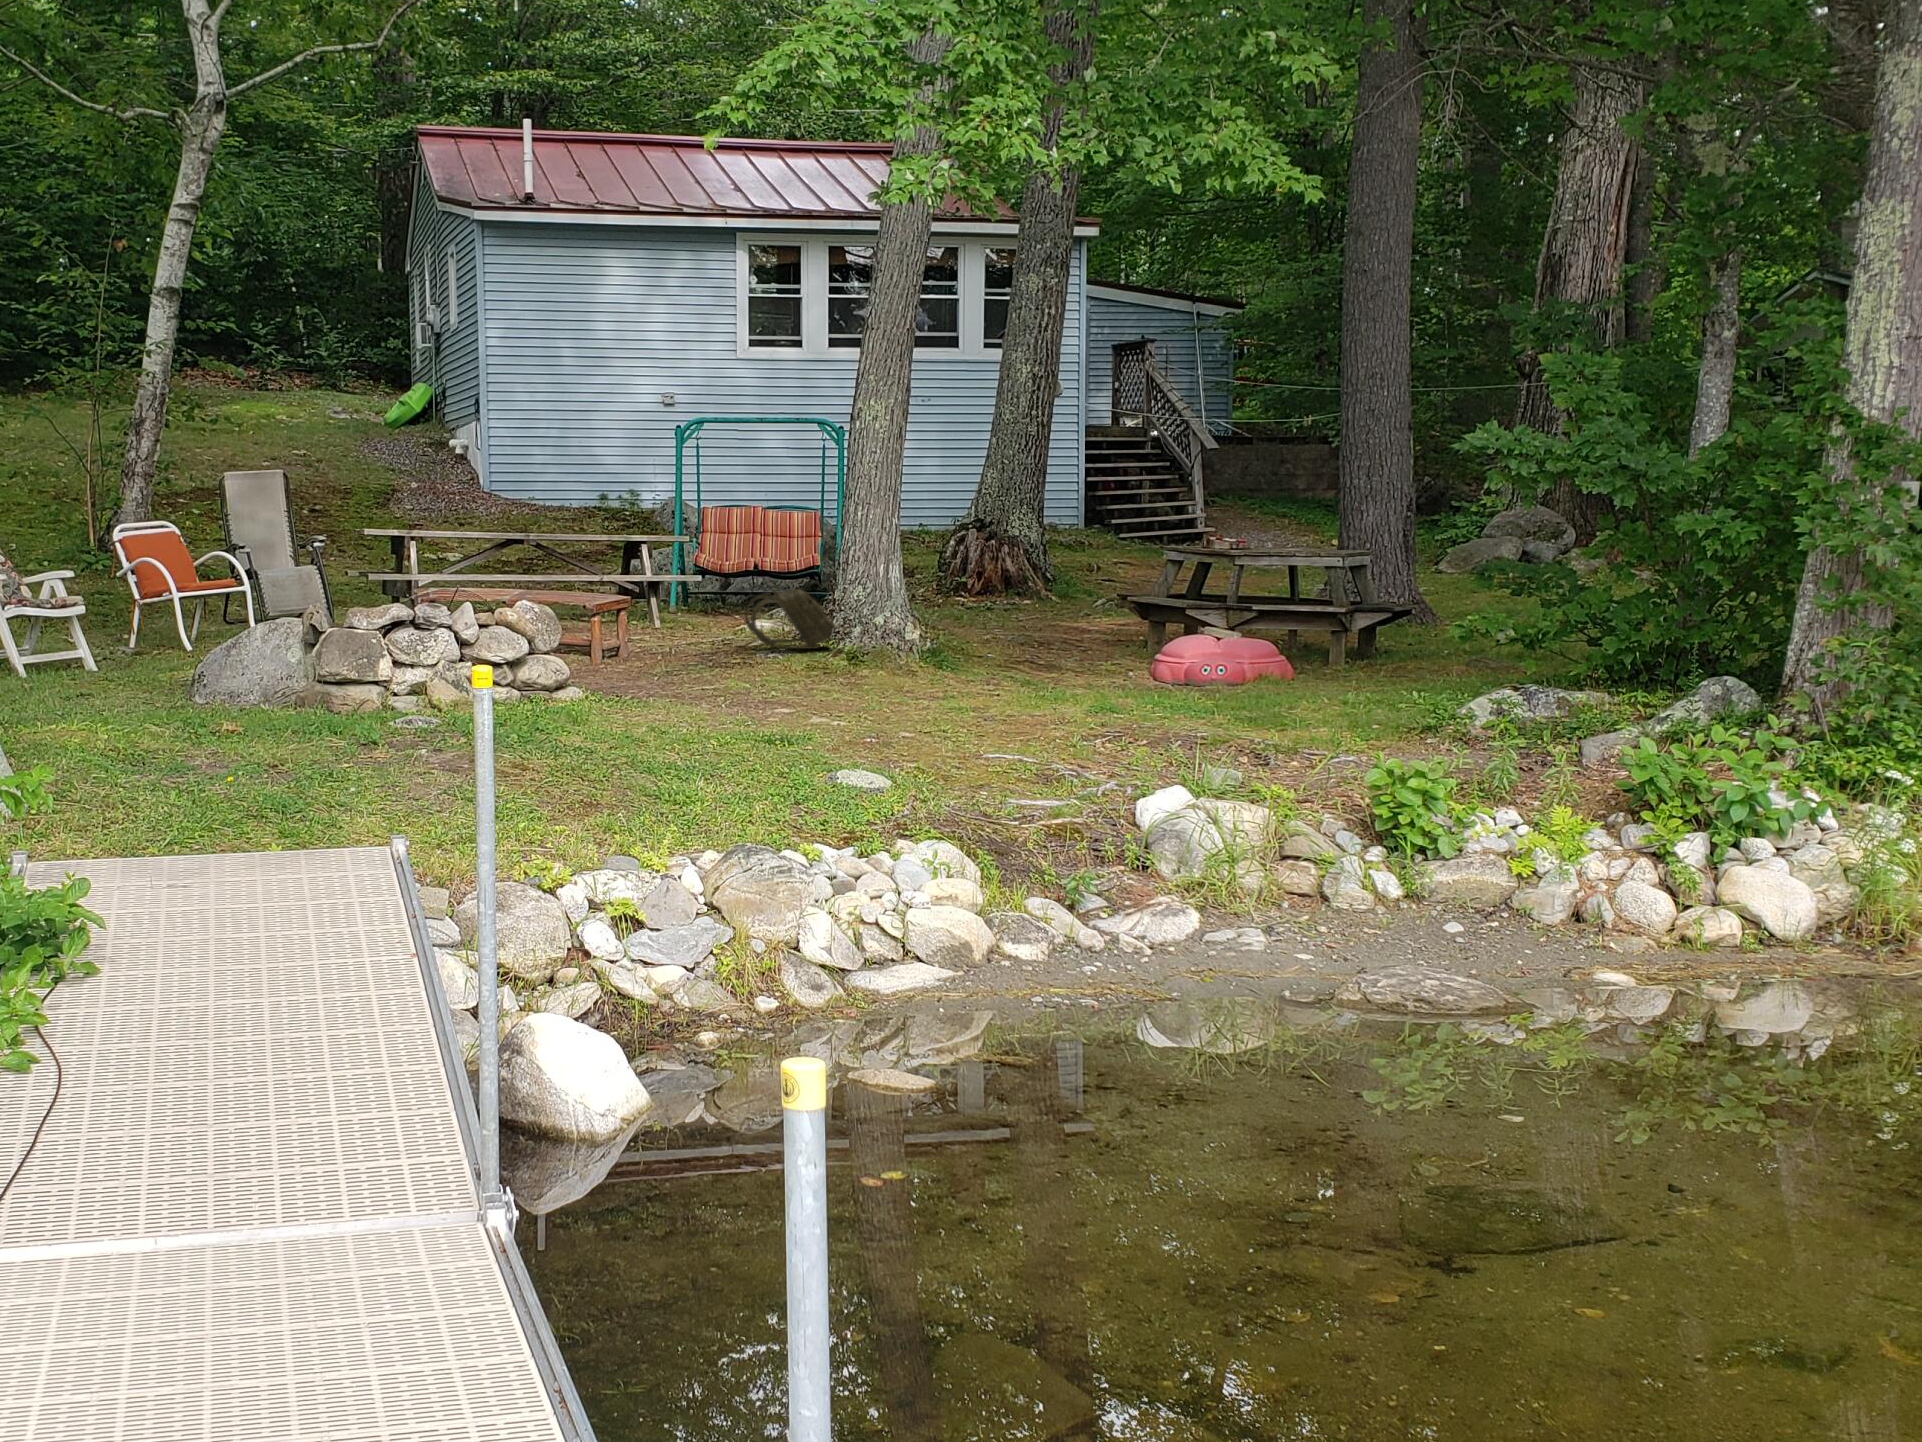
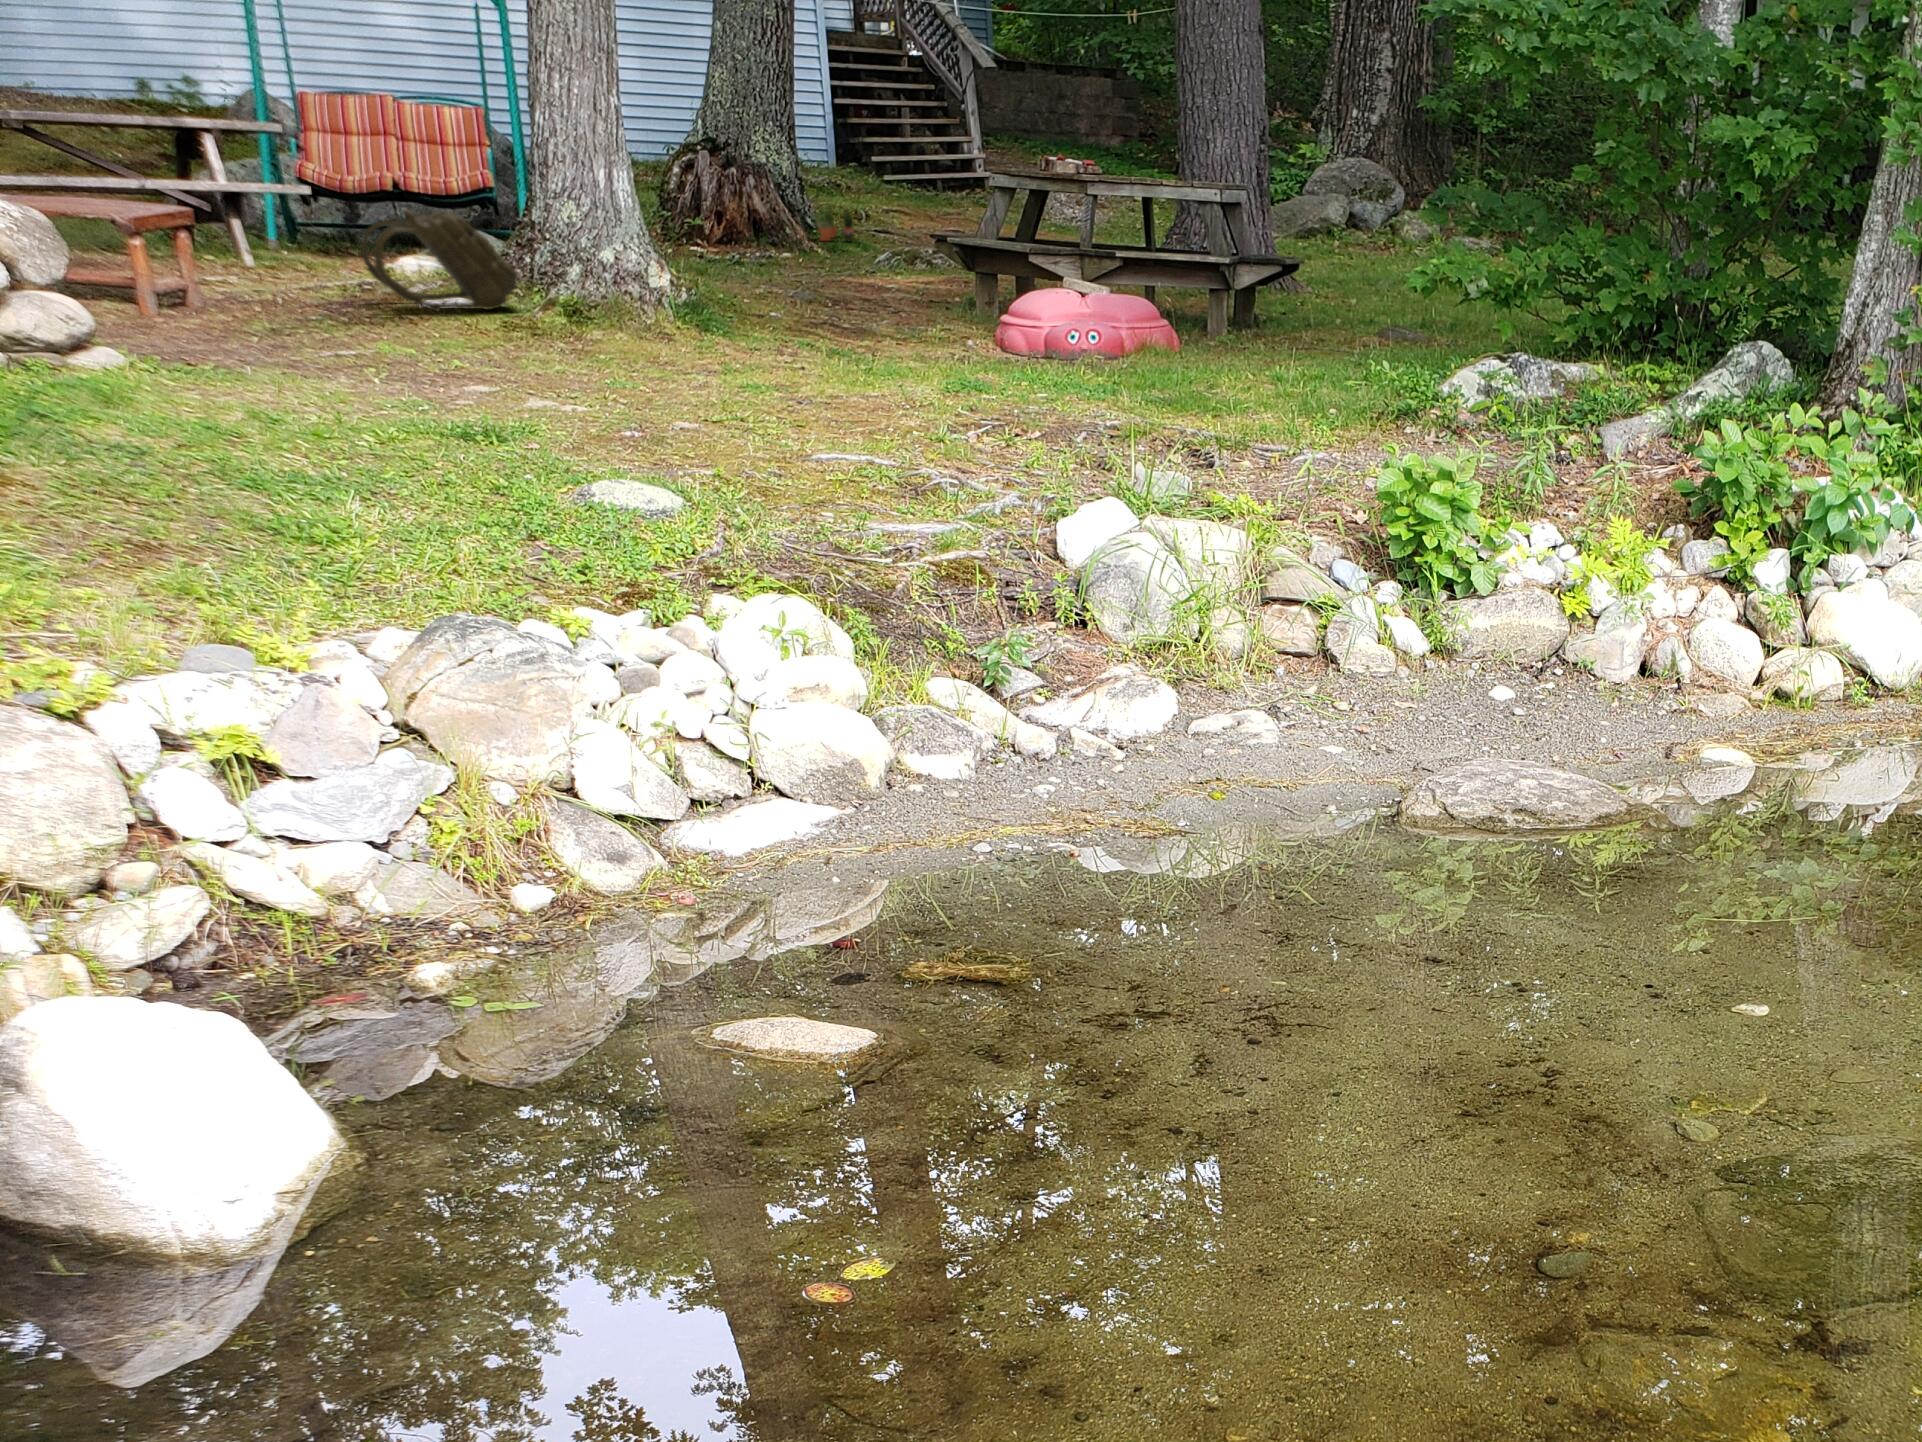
potted plant: none [1045,551,1080,589] -> present [812,192,855,241]

